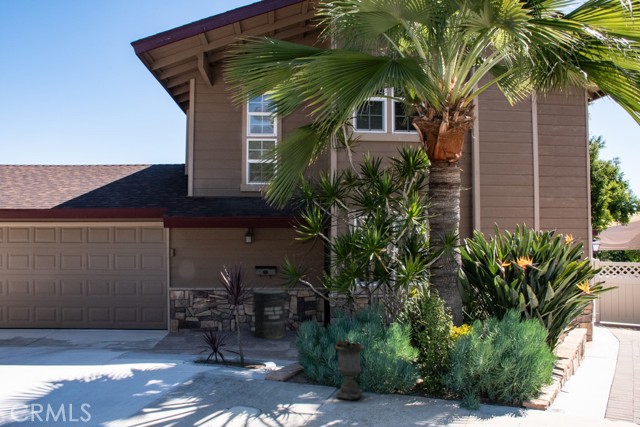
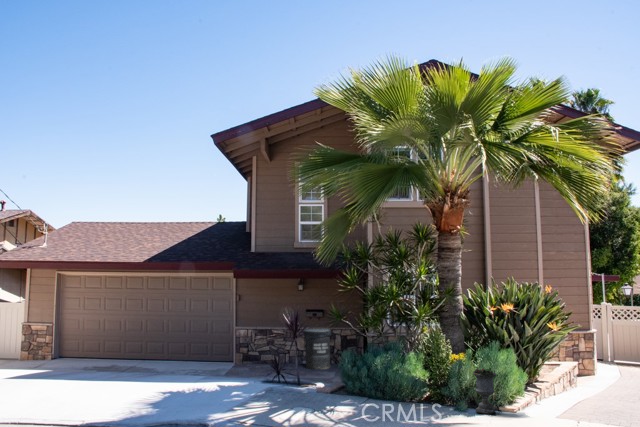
planter: present [335,339,364,400] -> present [473,368,496,414]

